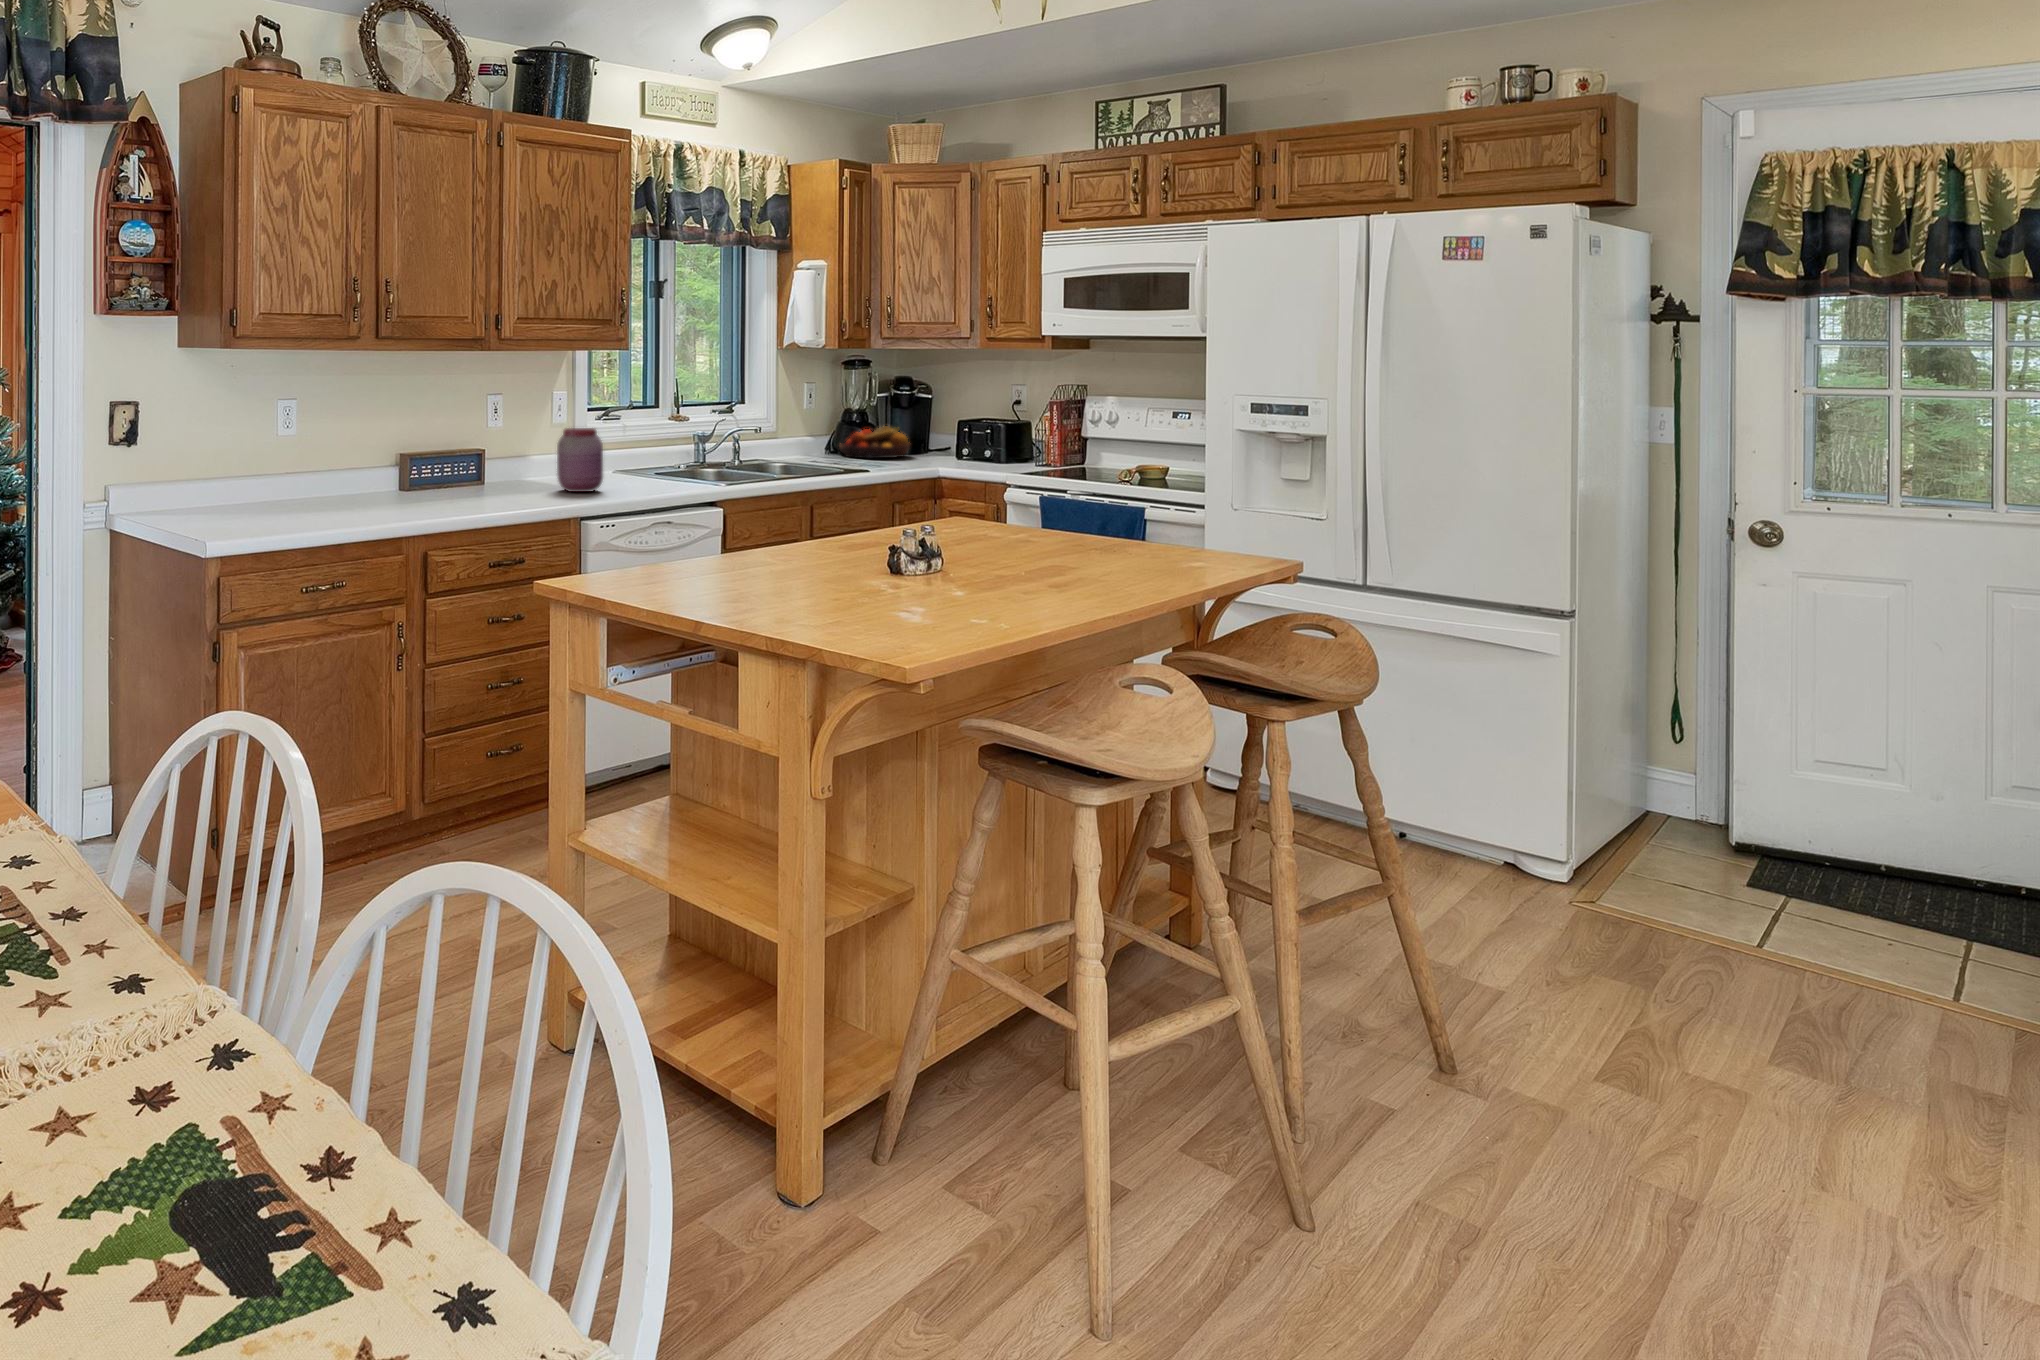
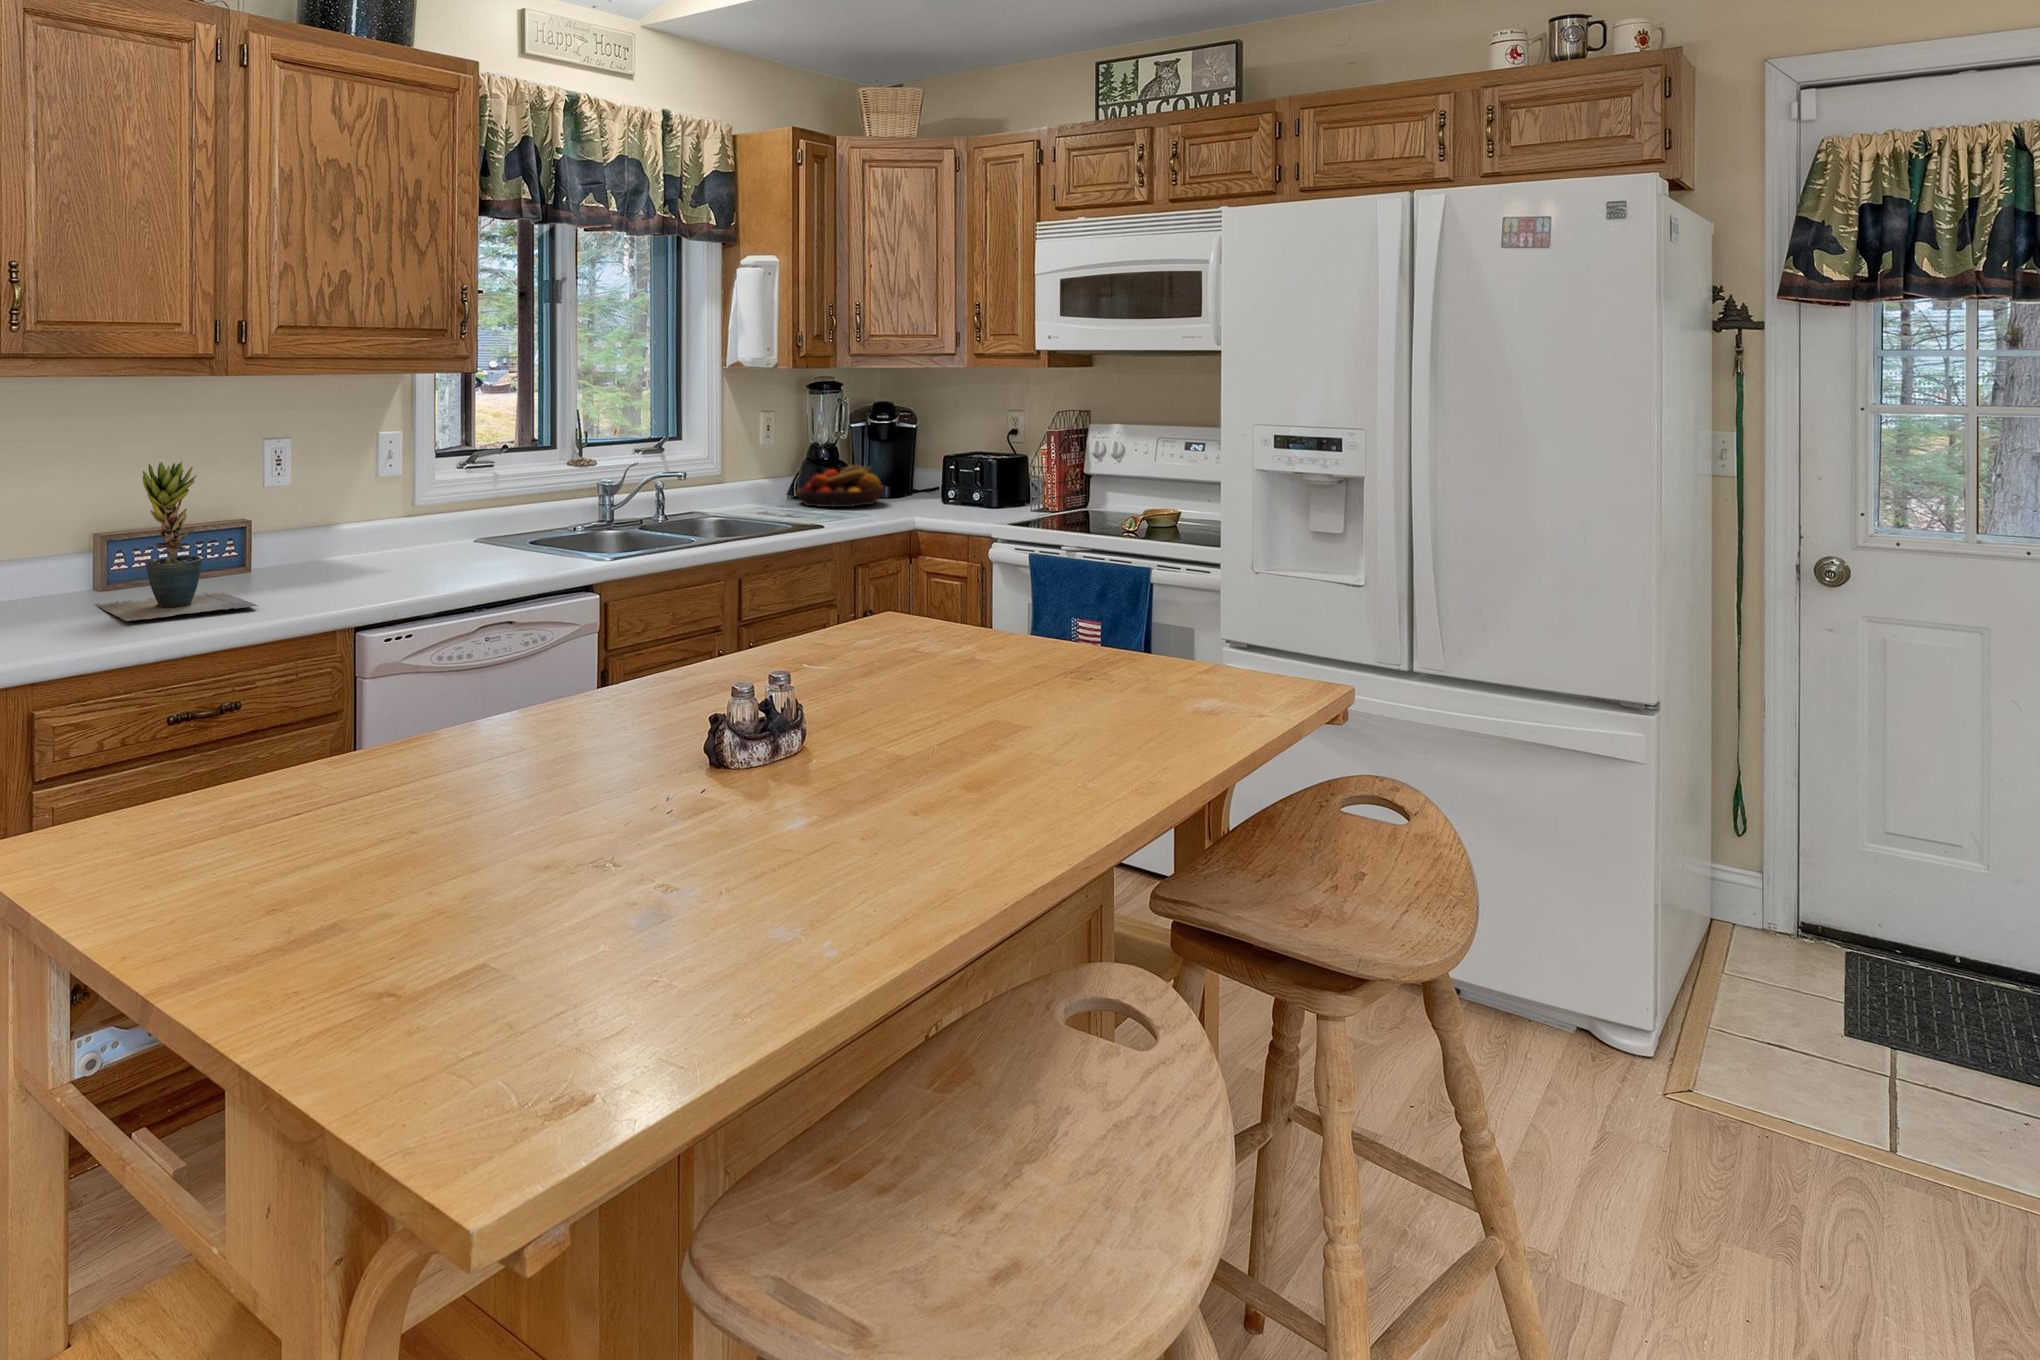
potted plant: none [395,406,503,508] -> present [95,461,258,621]
jar: present [557,428,603,492] -> none [368,485,437,579]

